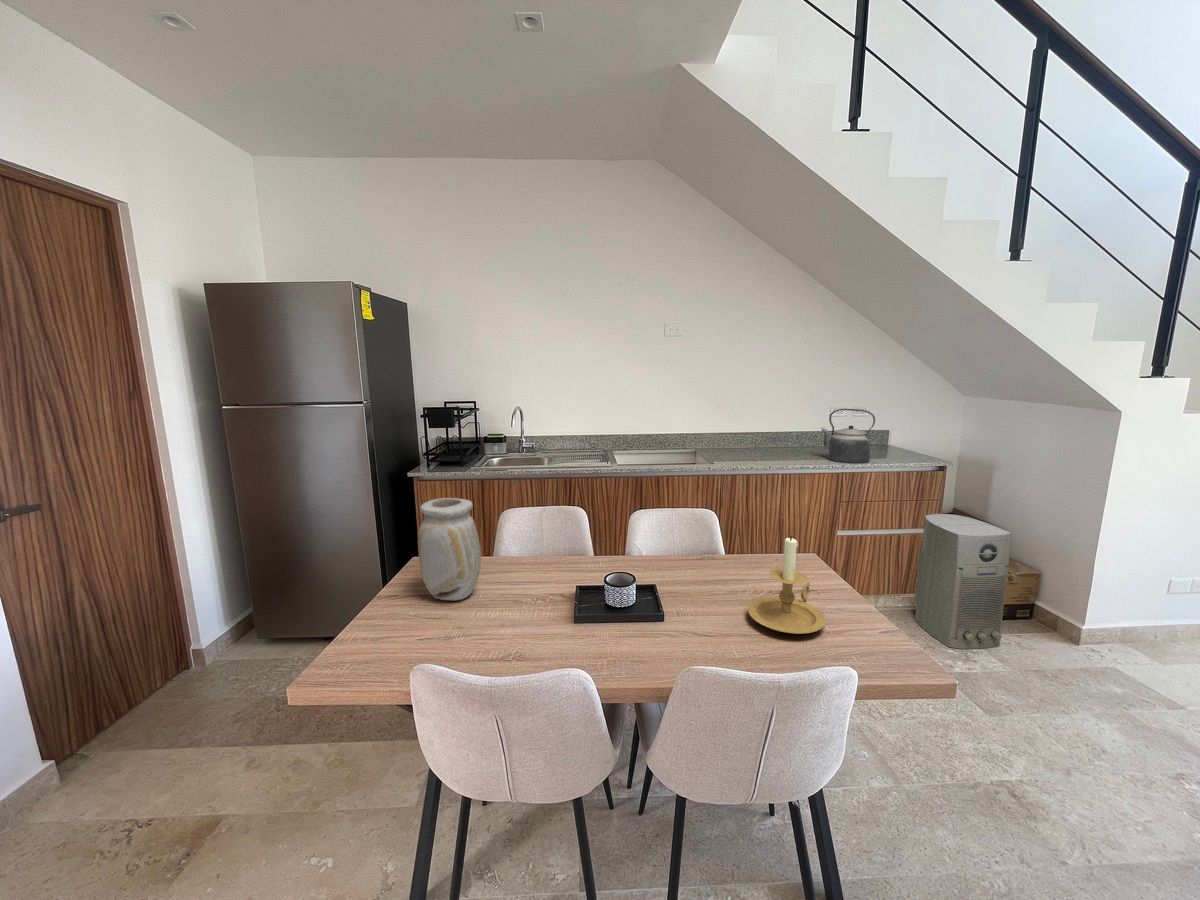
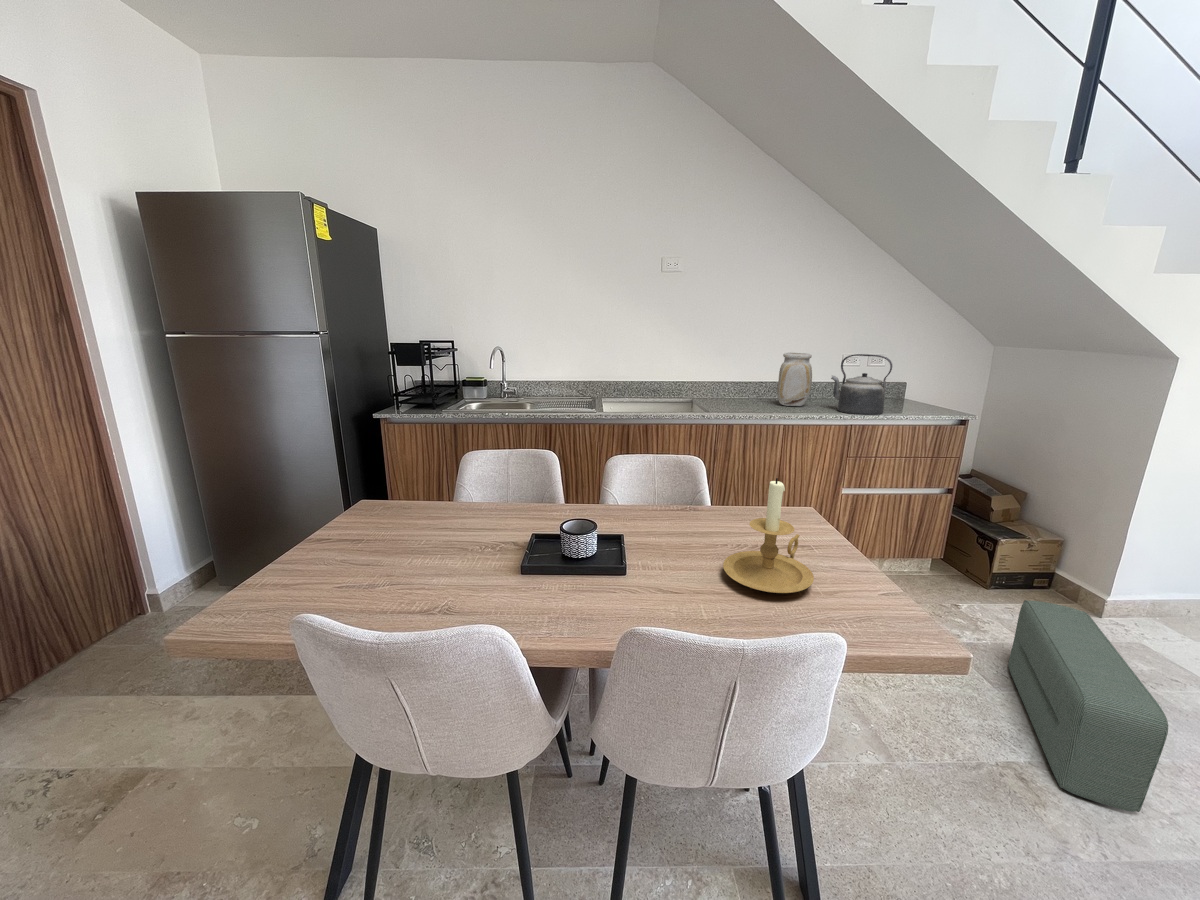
vase: present [418,498,481,600] -> present [777,353,812,406]
air purifier: present [915,514,1011,649] -> none [922,473,1037,618]
pouf: none [997,631,1135,822] -> present [1008,600,1168,812]

